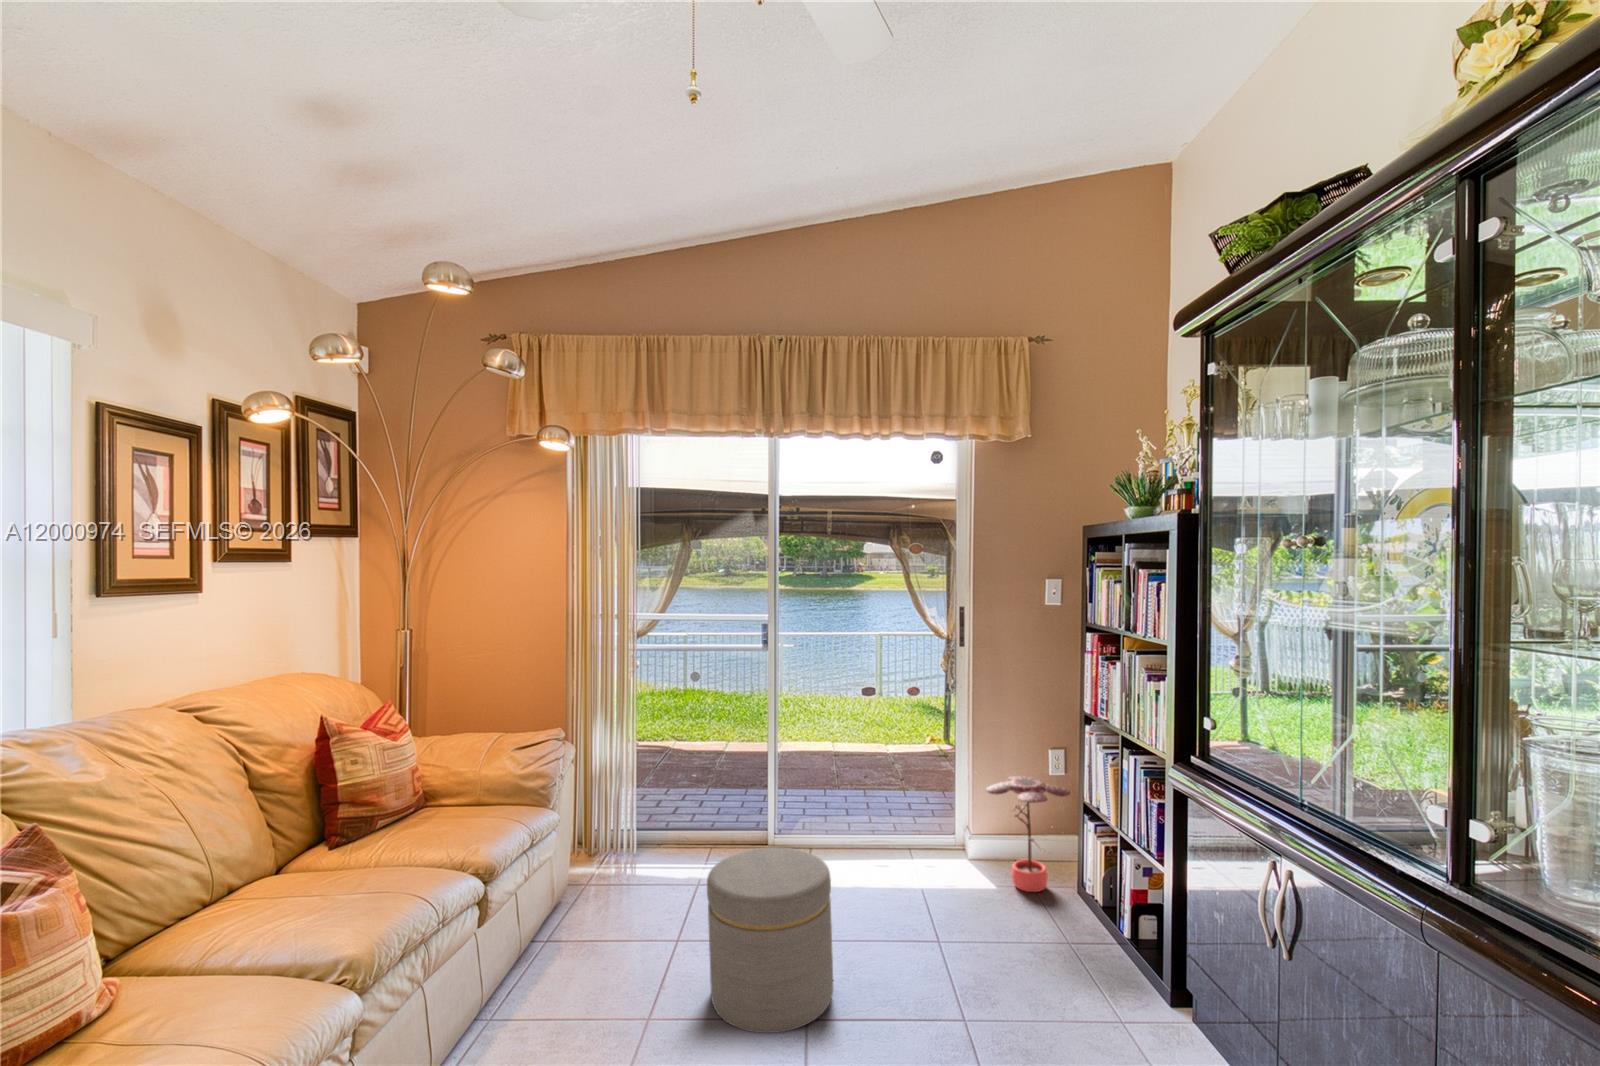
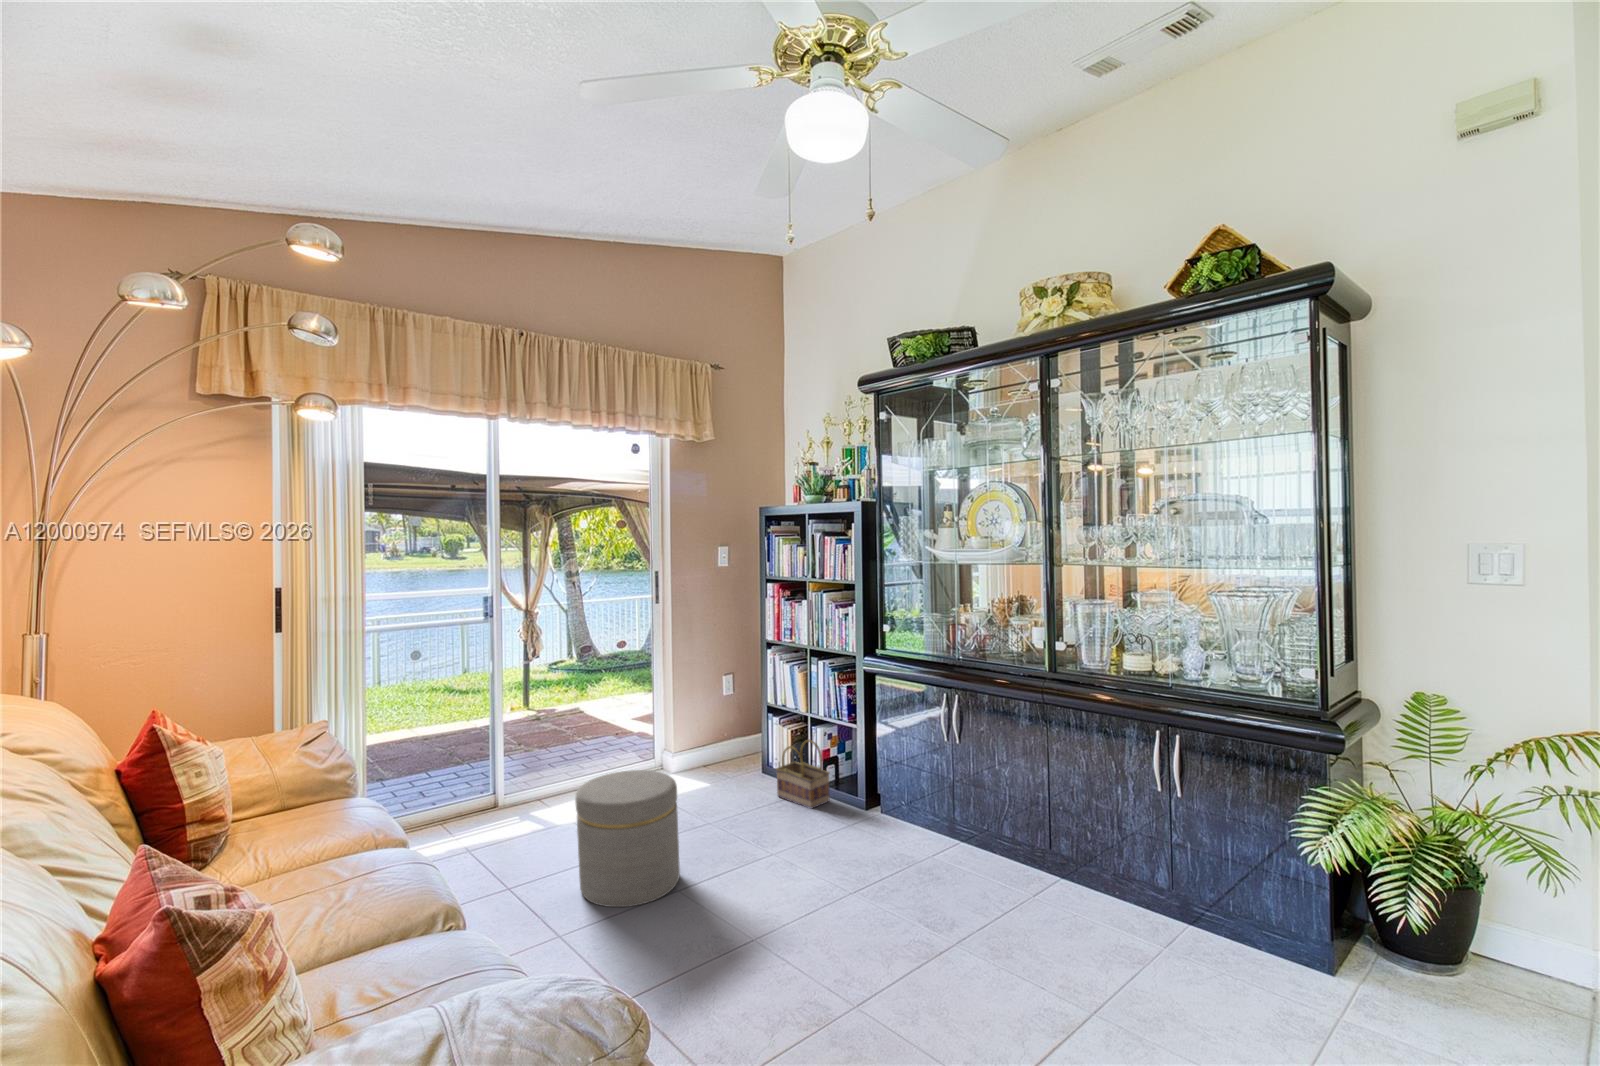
potted plant: present [986,776,1070,892] -> none [699,698,758,782]
basket: none [1063,866,1135,973] -> present [776,740,830,808]

